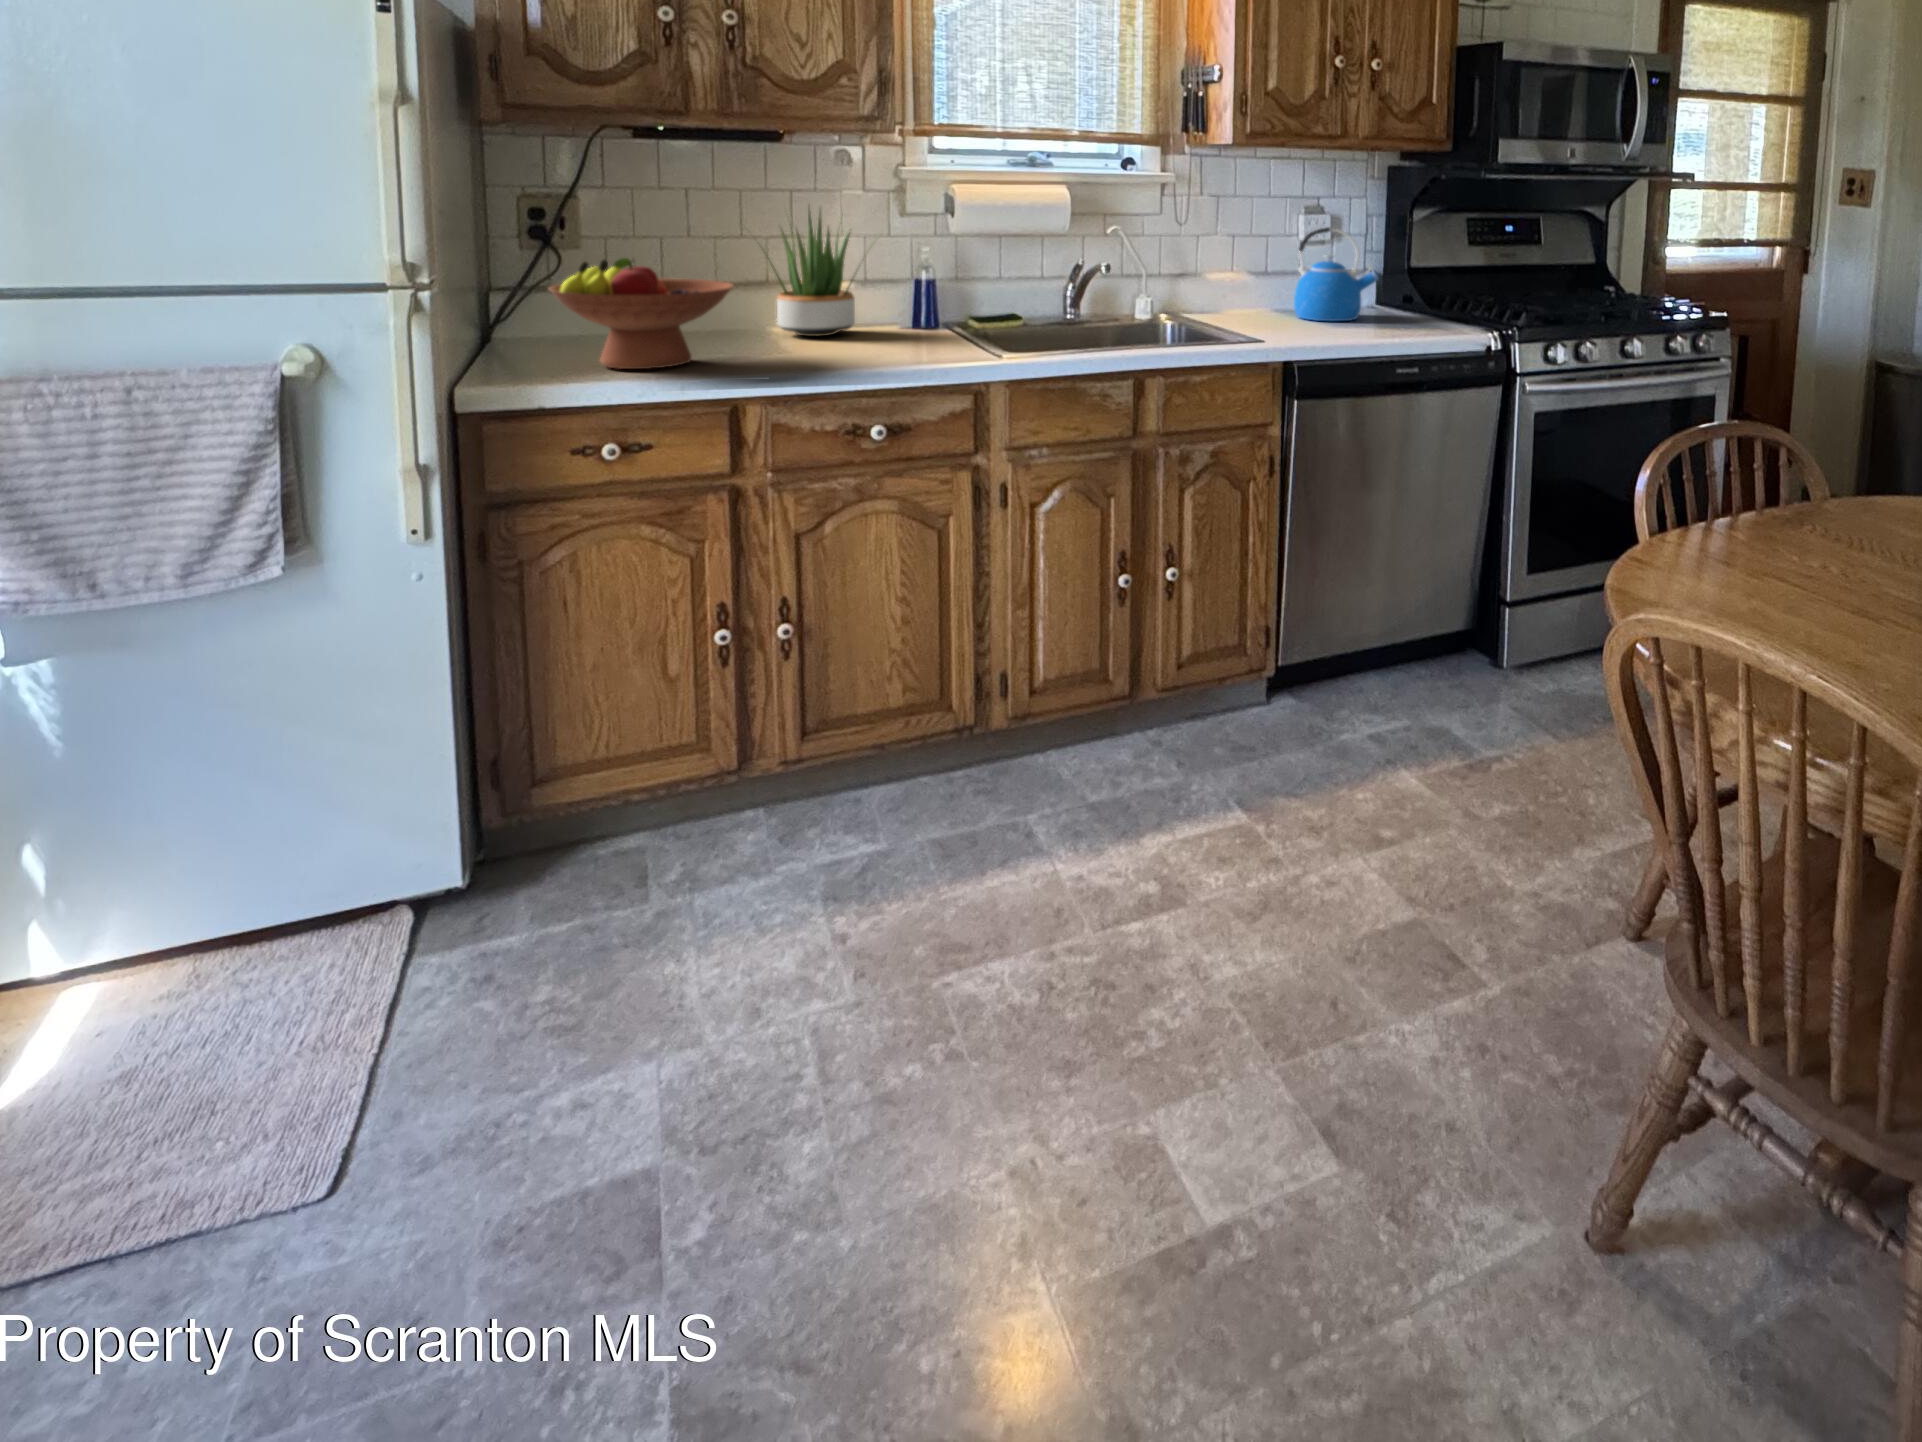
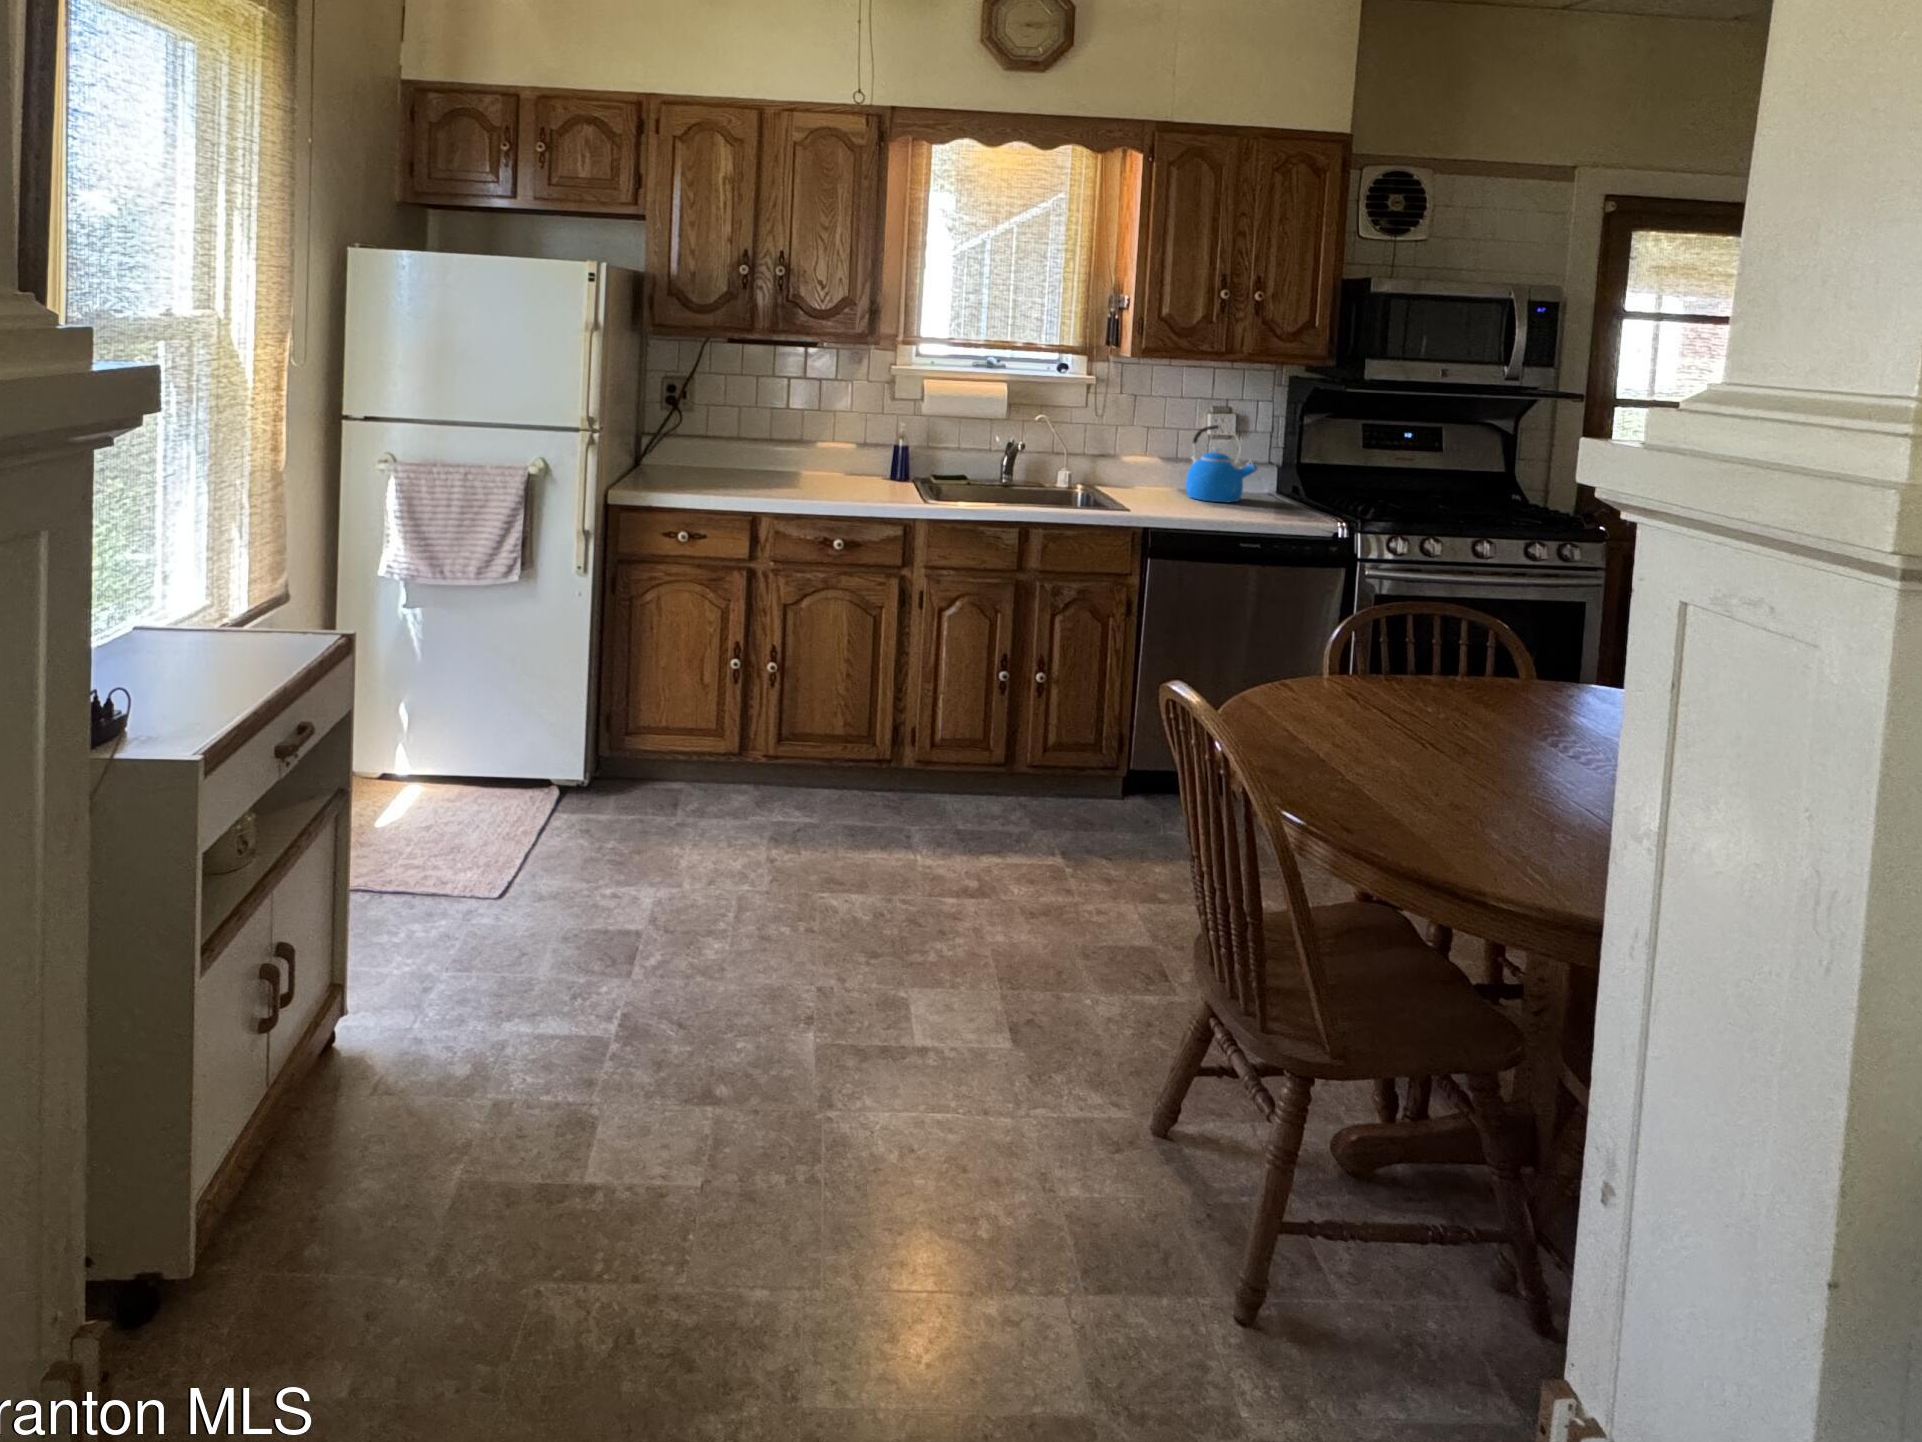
potted plant: present [755,205,879,336] -> none [785,389,875,479]
fruit bowl: present [549,258,733,369] -> none [664,420,766,489]

